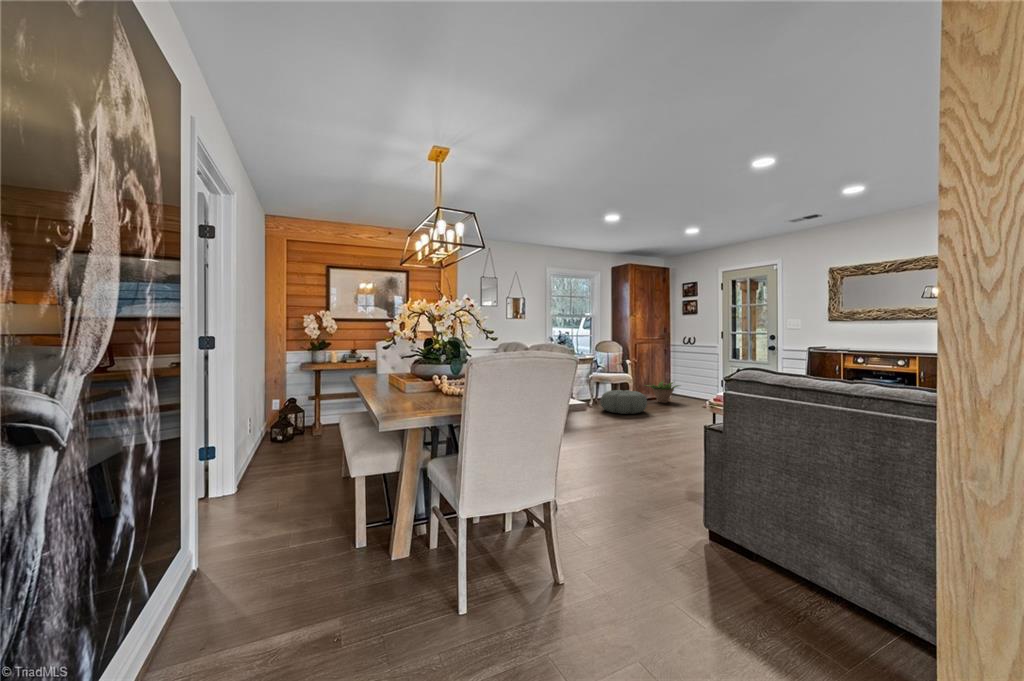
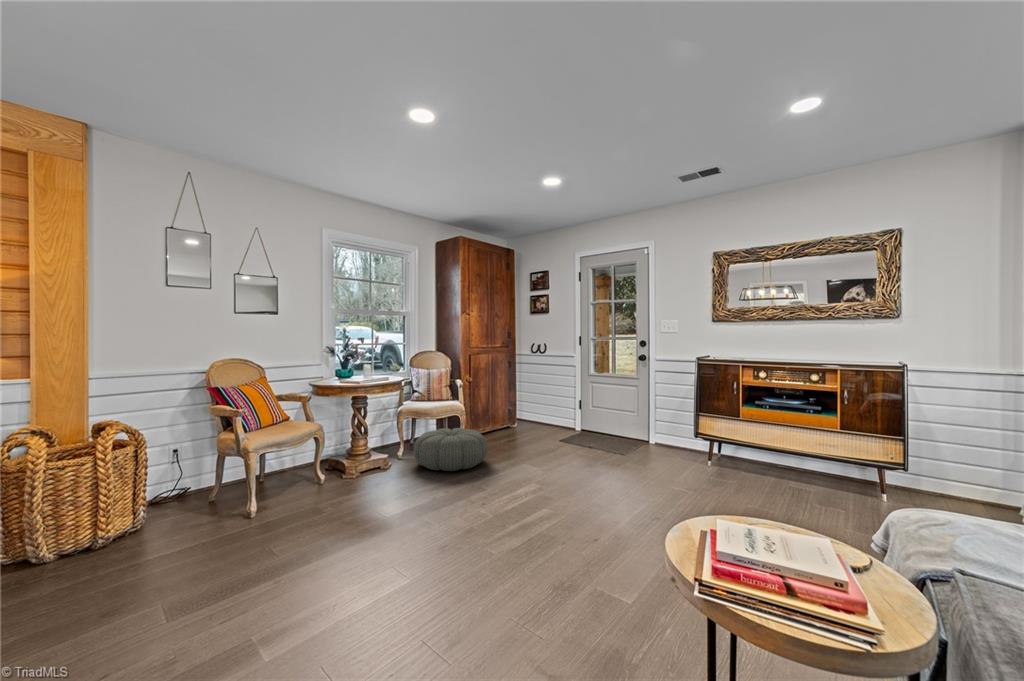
decorative plant: present [647,381,679,403] -> none [481,405,532,438]

